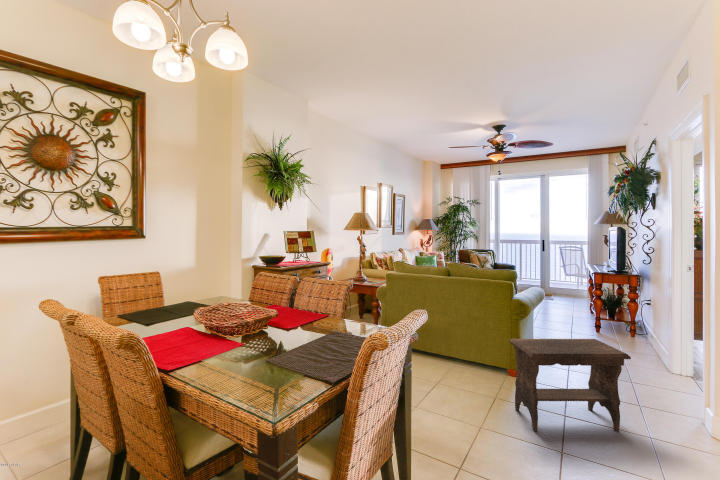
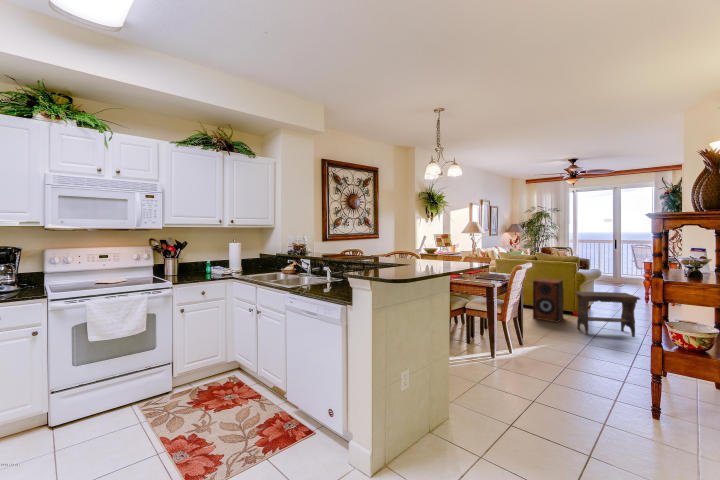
speaker: none [439,307,490,392] -> present [533,279,564,322]

